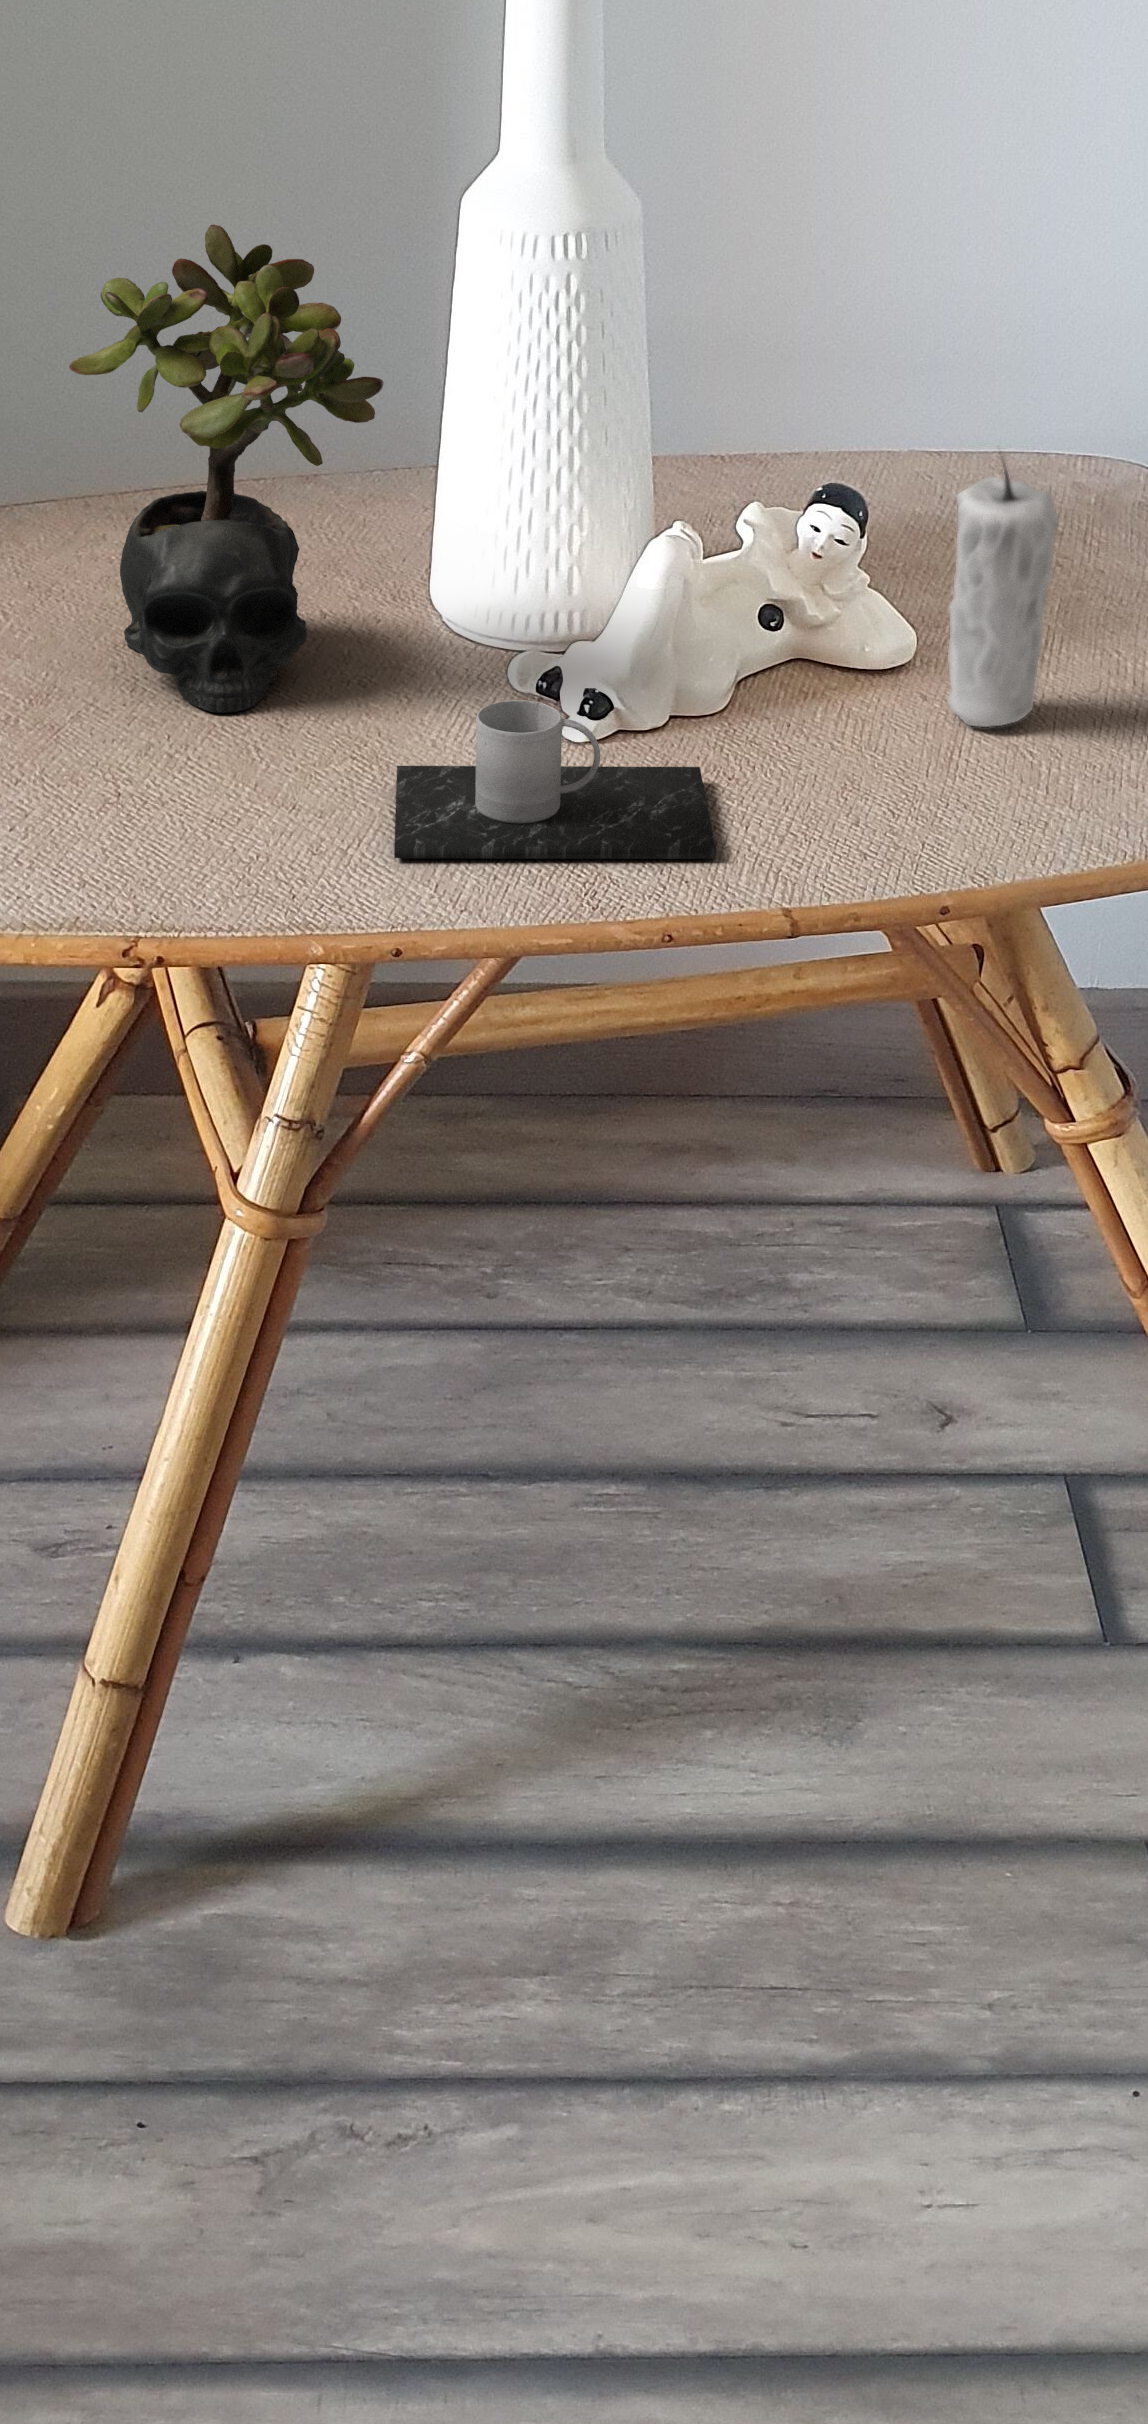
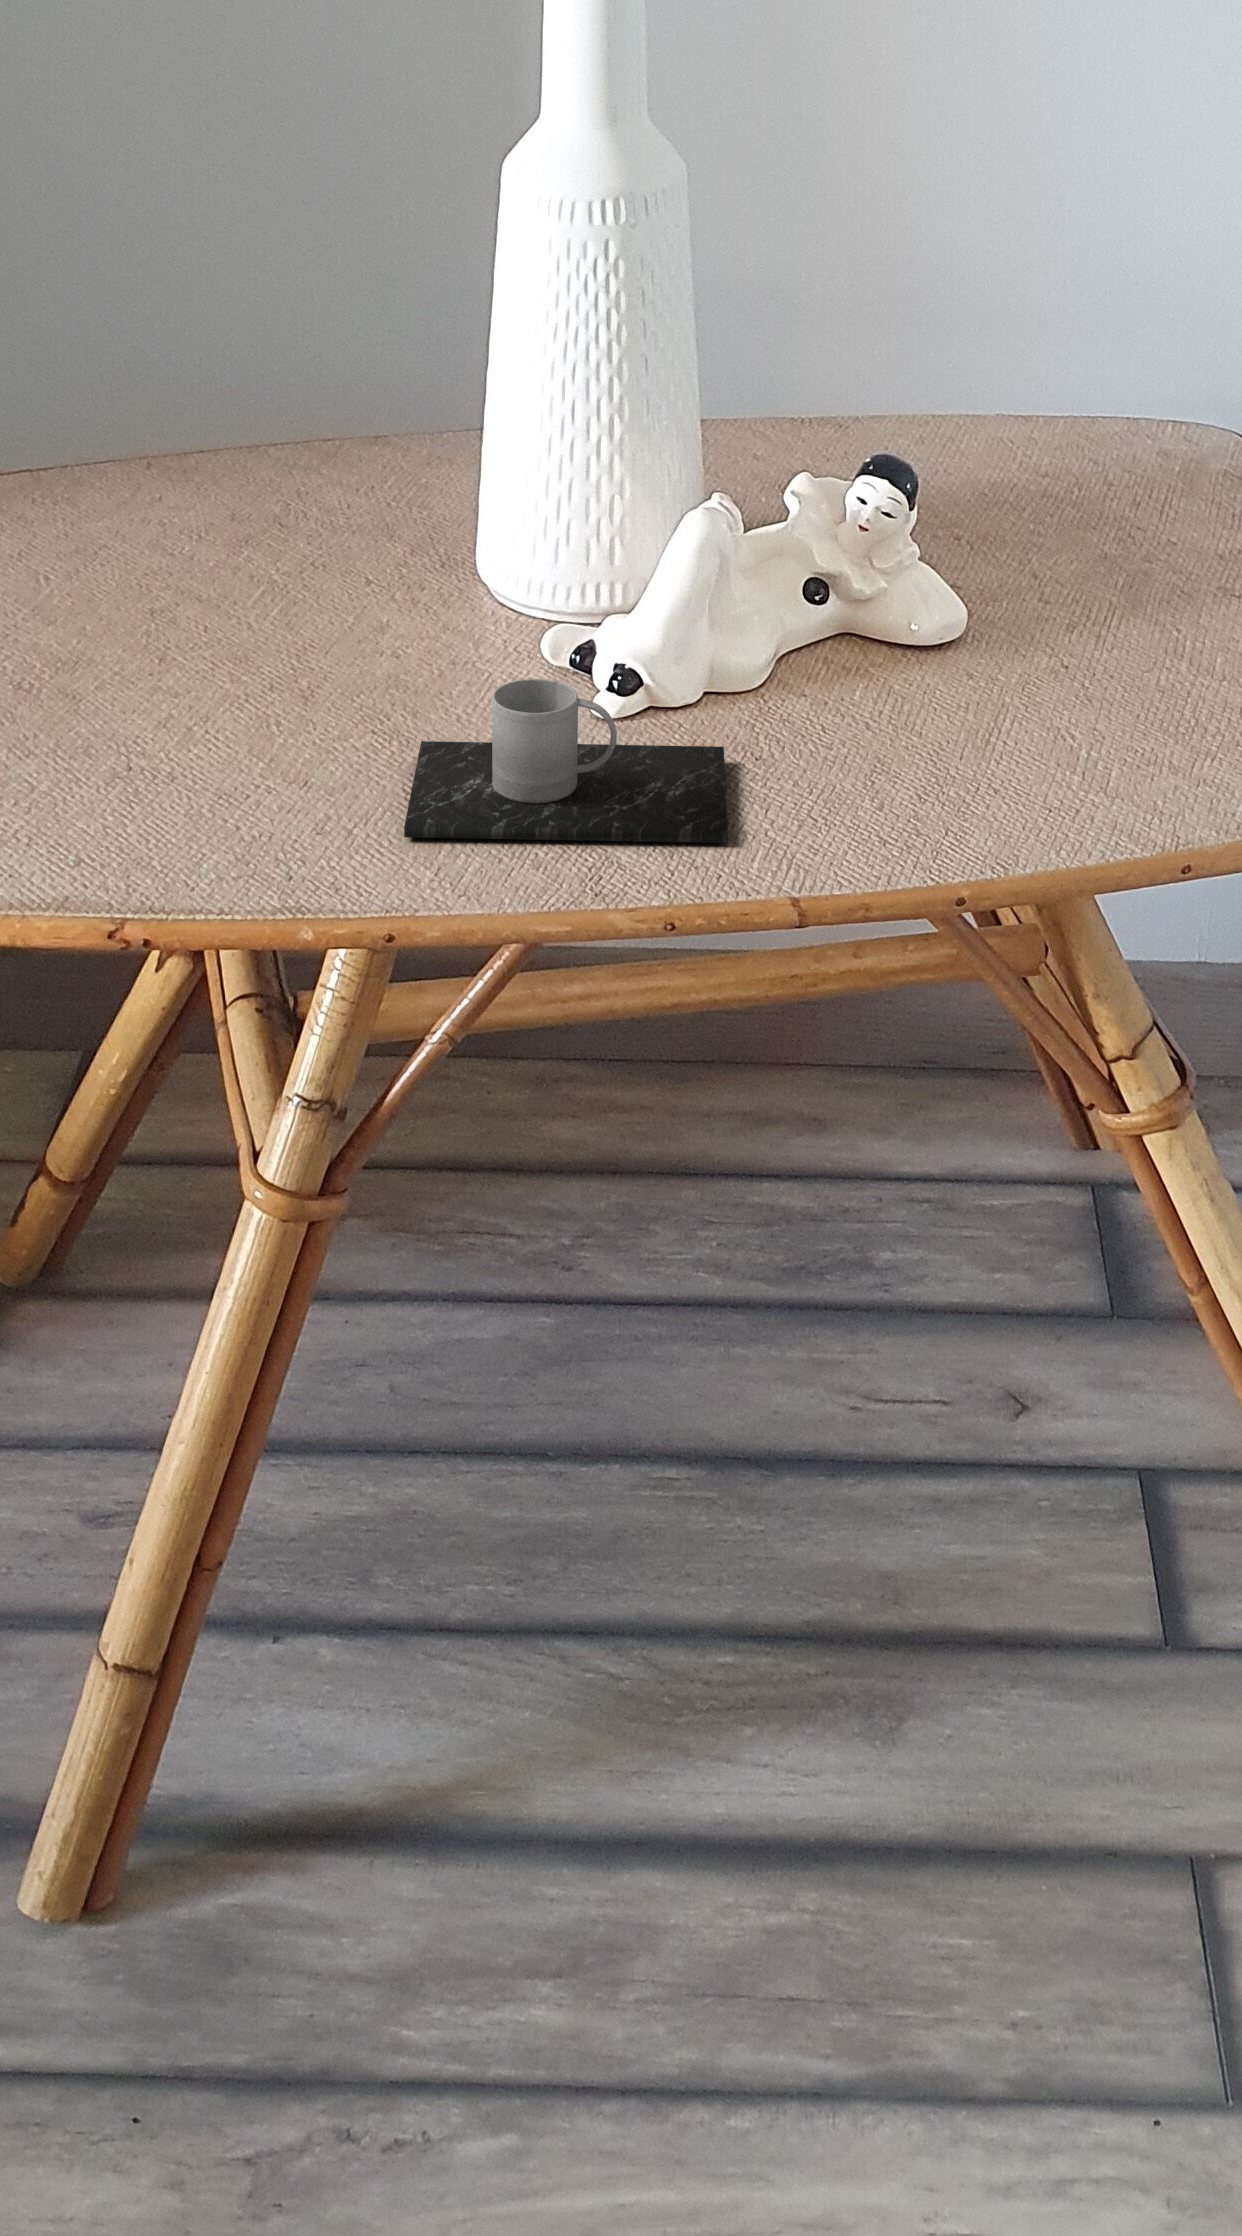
succulent plant: present [69,224,384,713] -> none [118,208,422,684]
candle: present [947,456,1059,727] -> none [983,427,1090,709]

